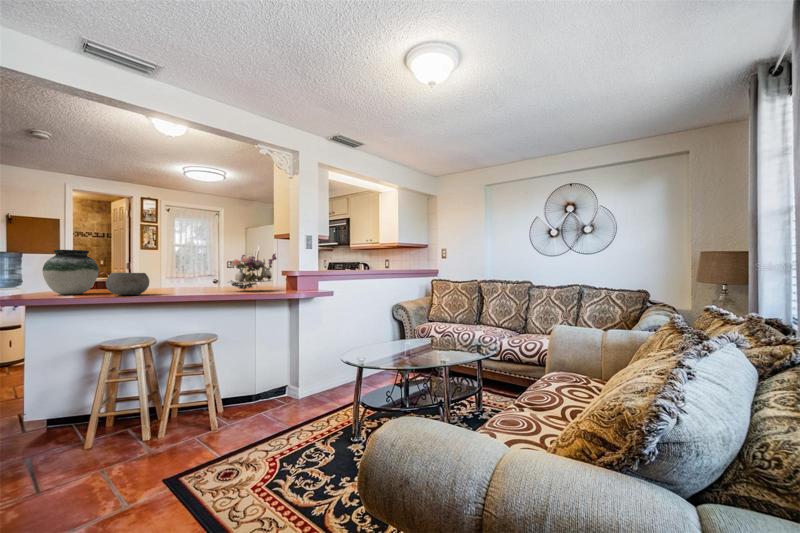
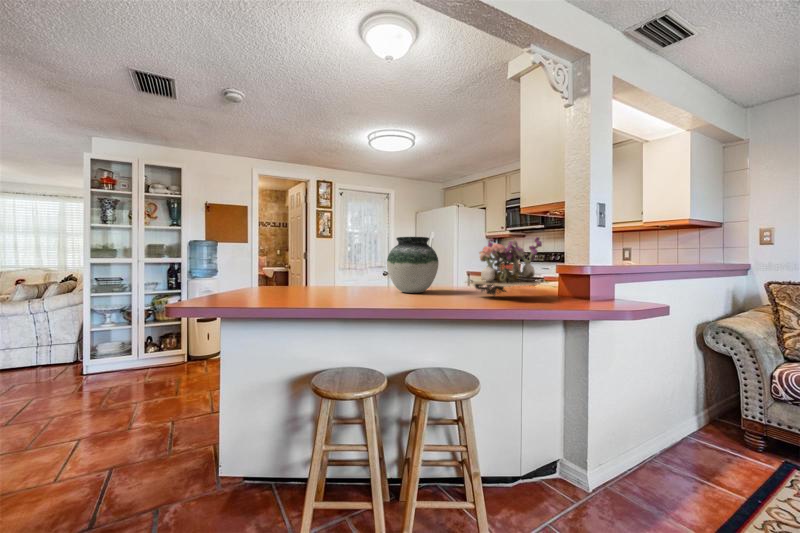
vase: present [42,250,99,295] -> present [387,237,438,293]
bowl: present [106,273,149,295] -> none [316,268,372,304]

